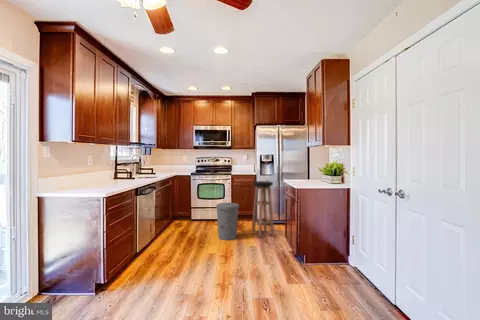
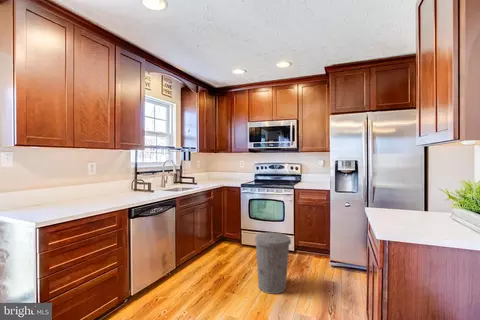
bar stool: present [252,181,274,237] -> none [314,203,351,298]

